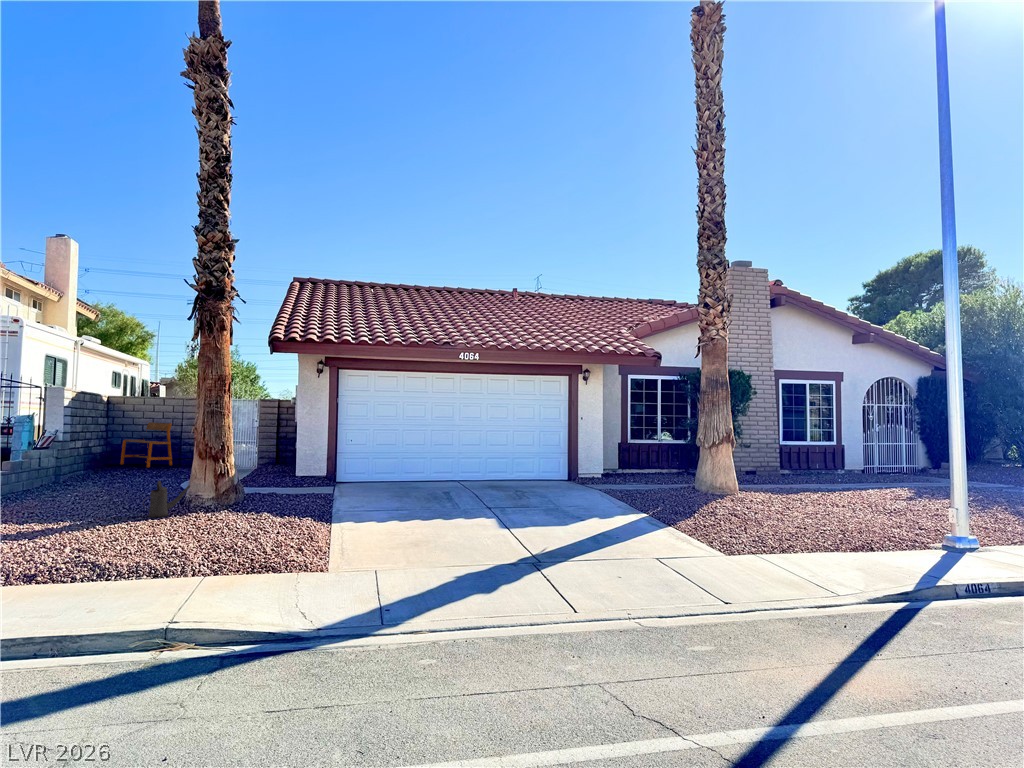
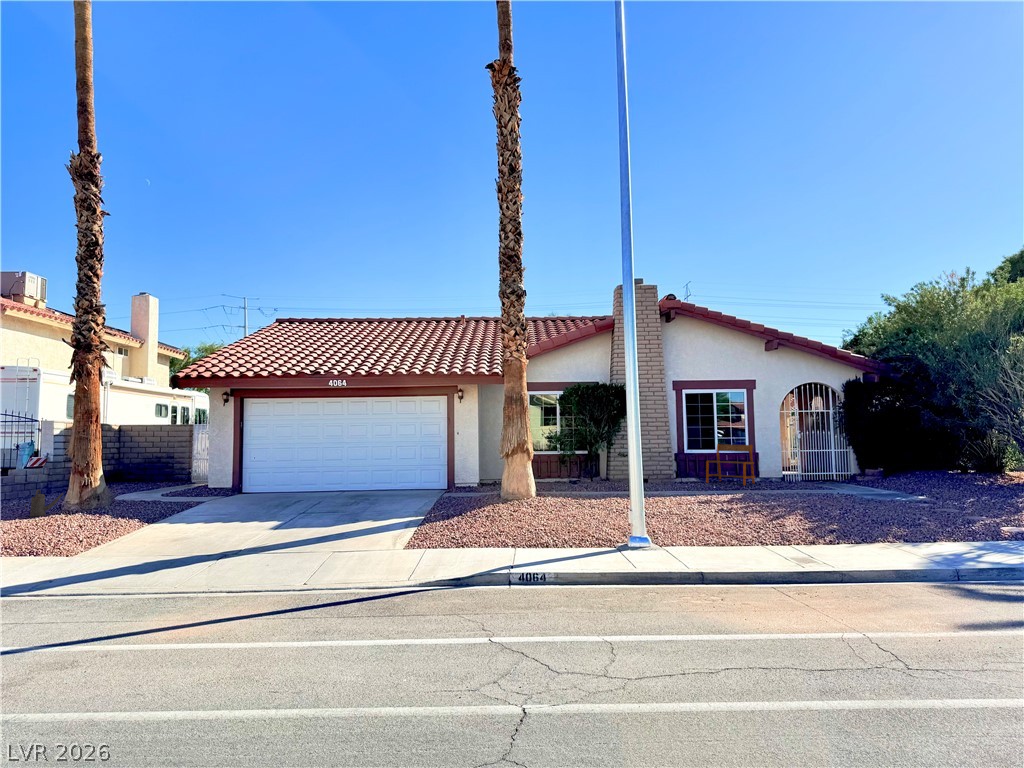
bench: present [120,422,172,467] -> present [706,444,755,486]

